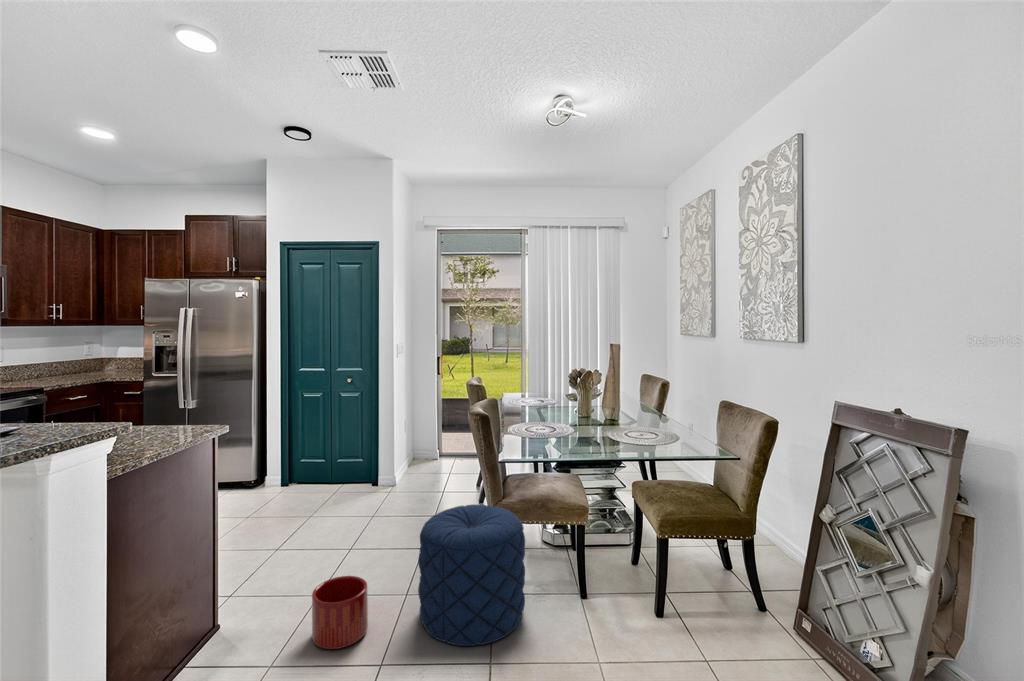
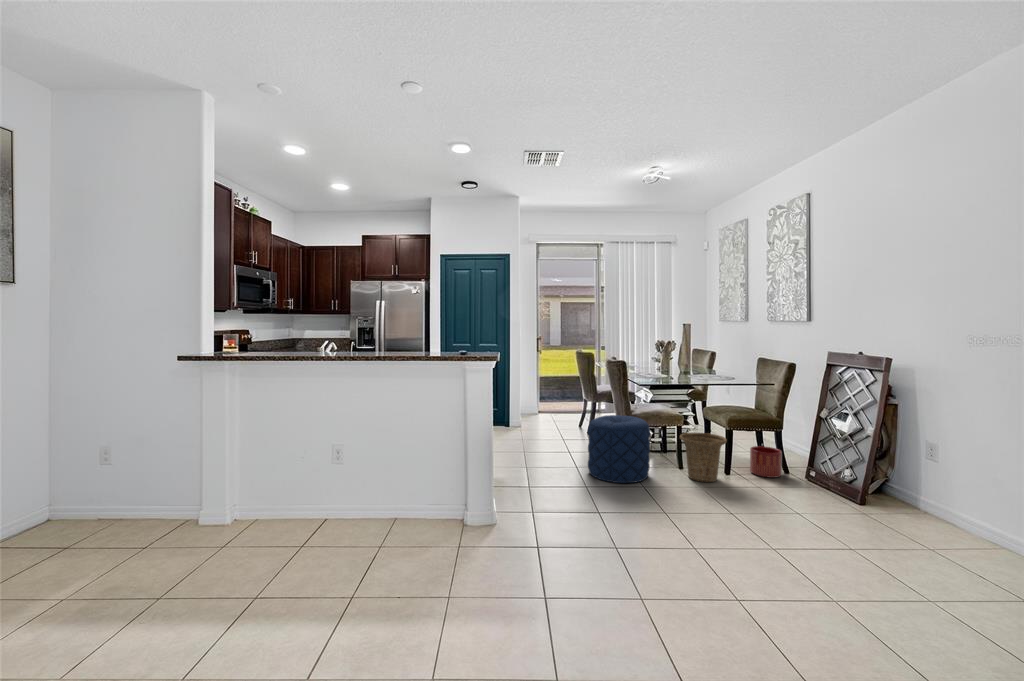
basket: none [577,537,656,641] -> present [680,432,727,482]
planter: present [312,576,368,649] -> present [750,446,782,478]

